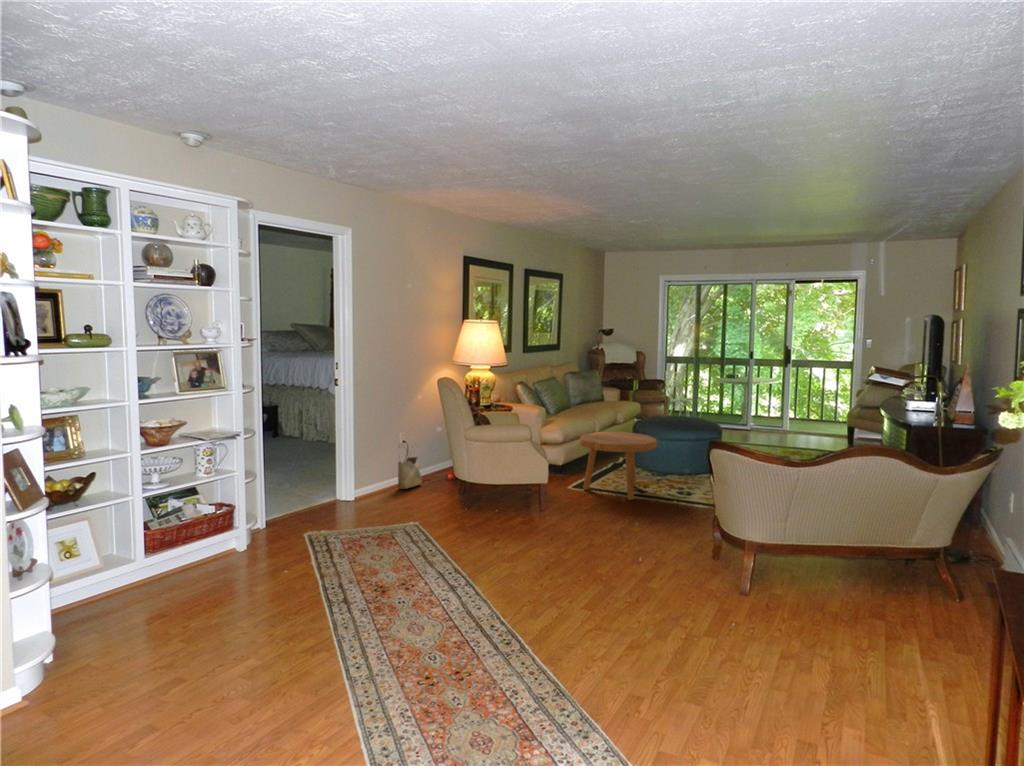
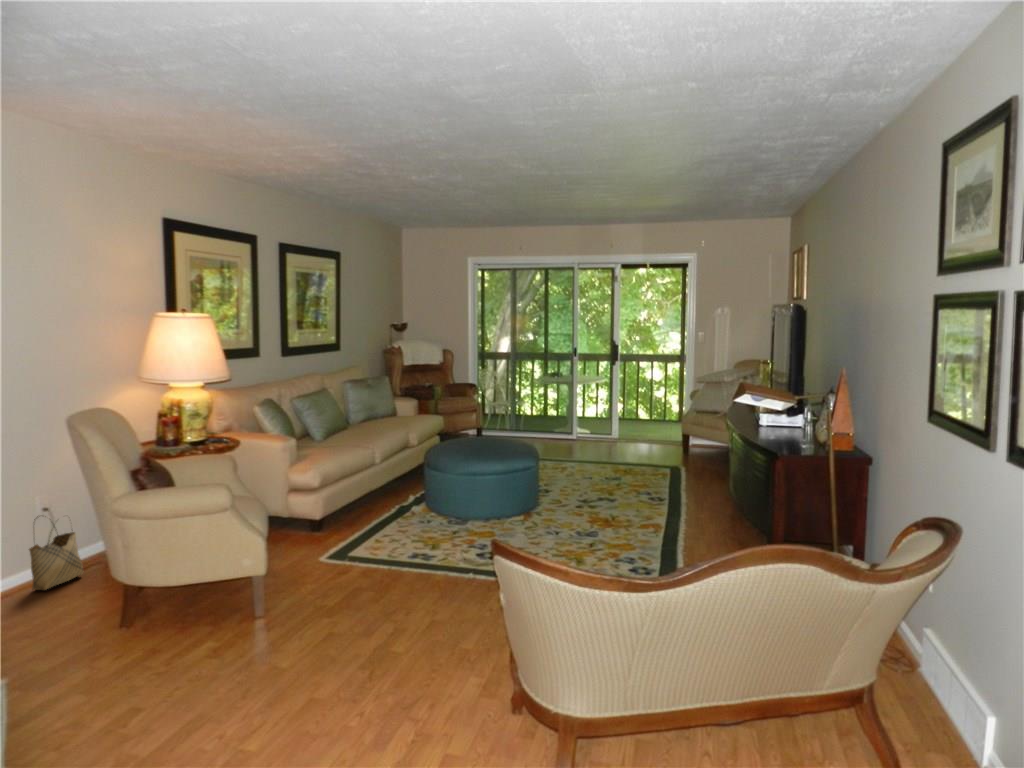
footstool: present [580,432,657,500] -> none [334,470,446,576]

